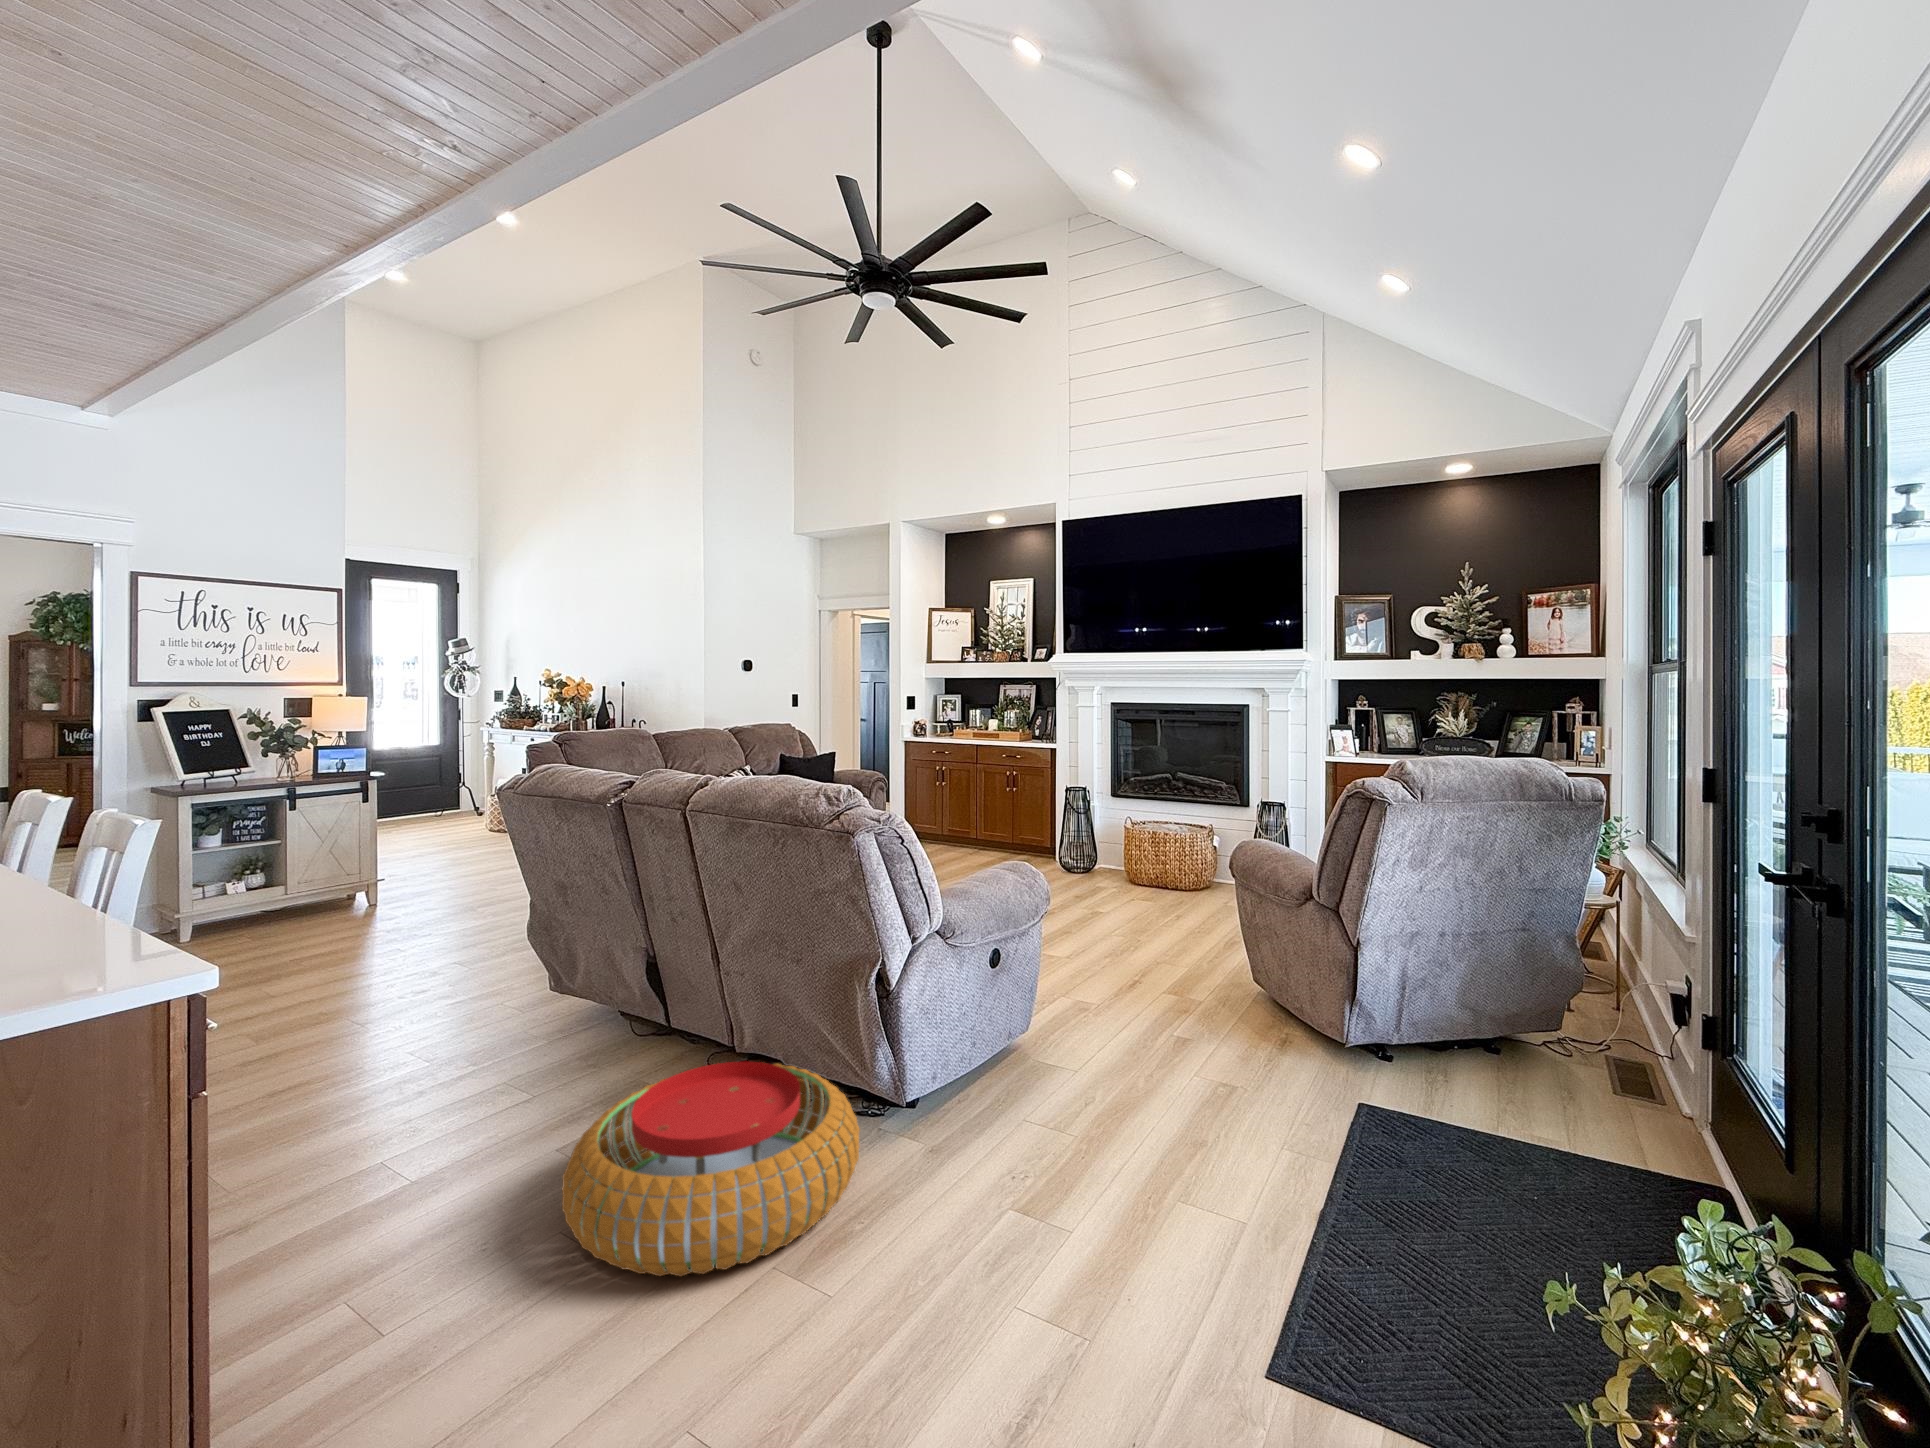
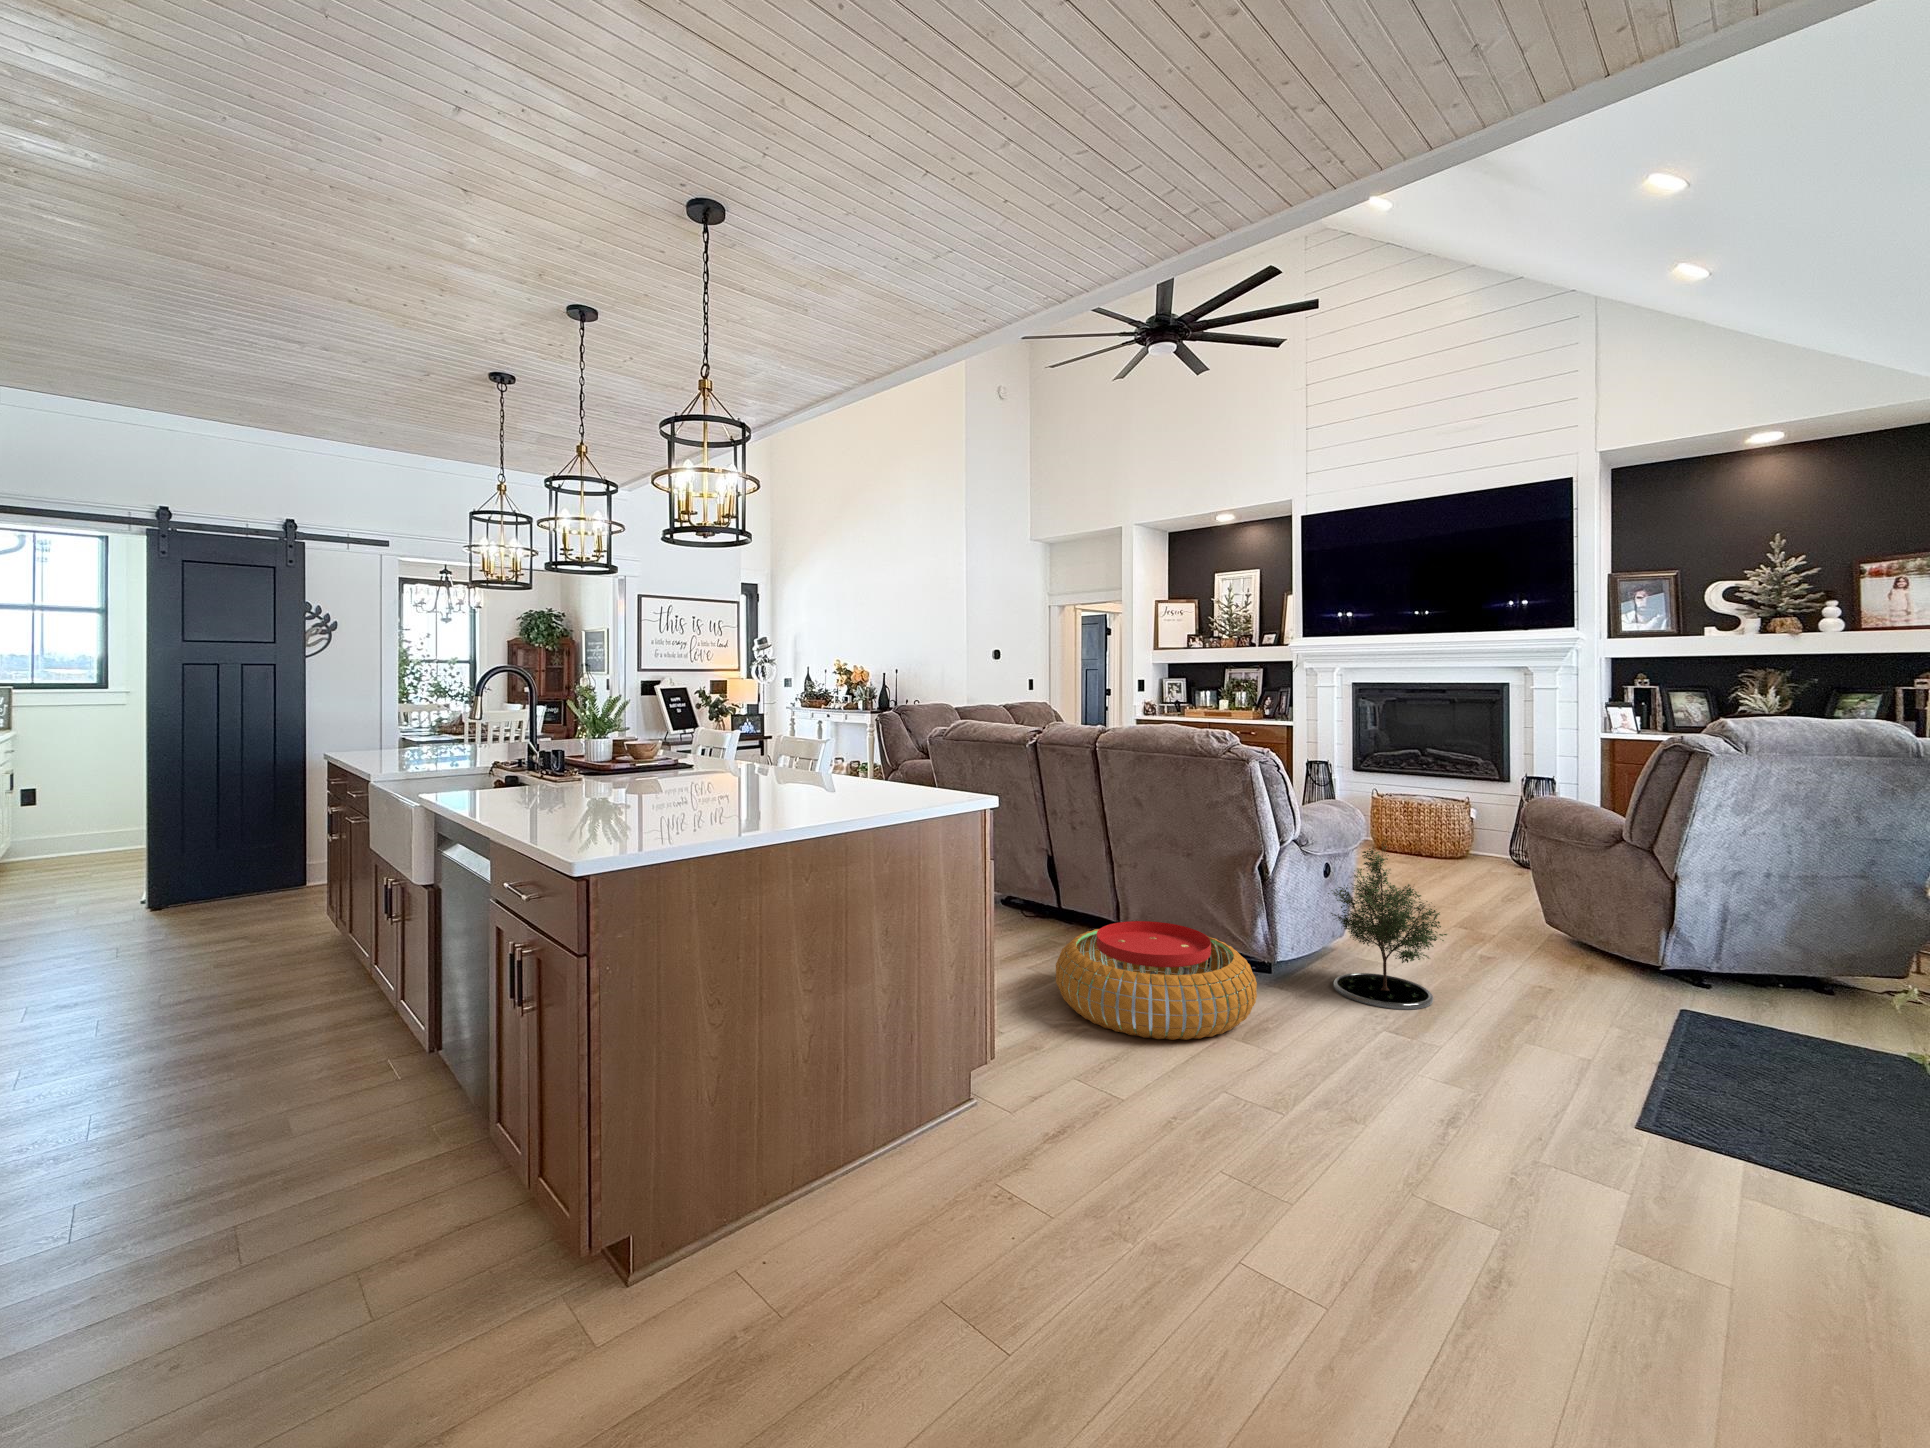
potted tree: none [982,924,1115,1149] -> present [1328,843,1447,1010]

